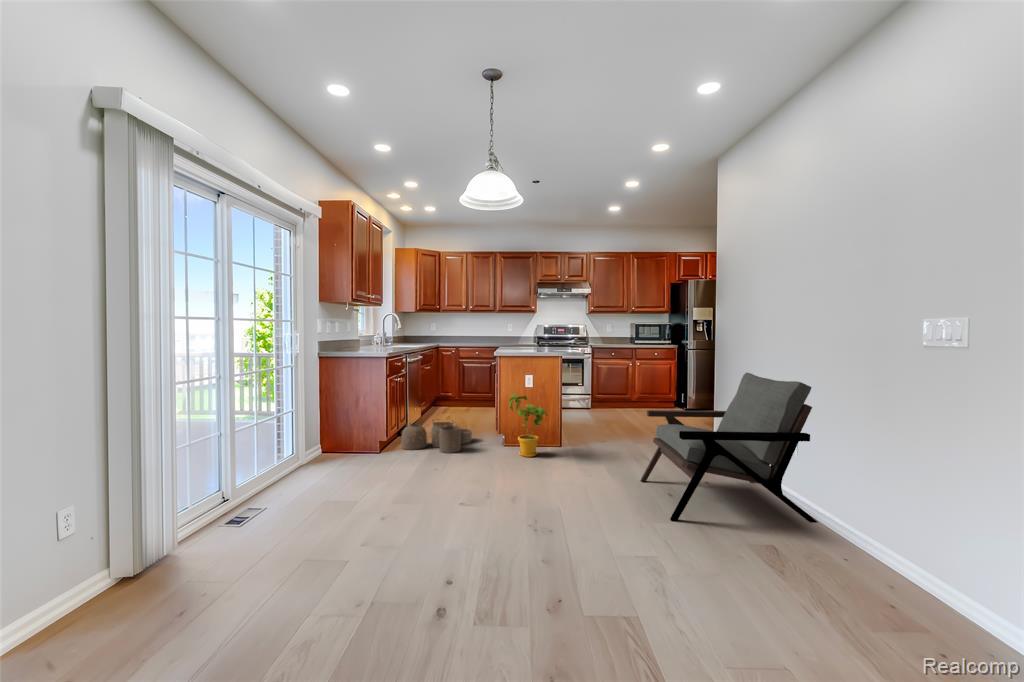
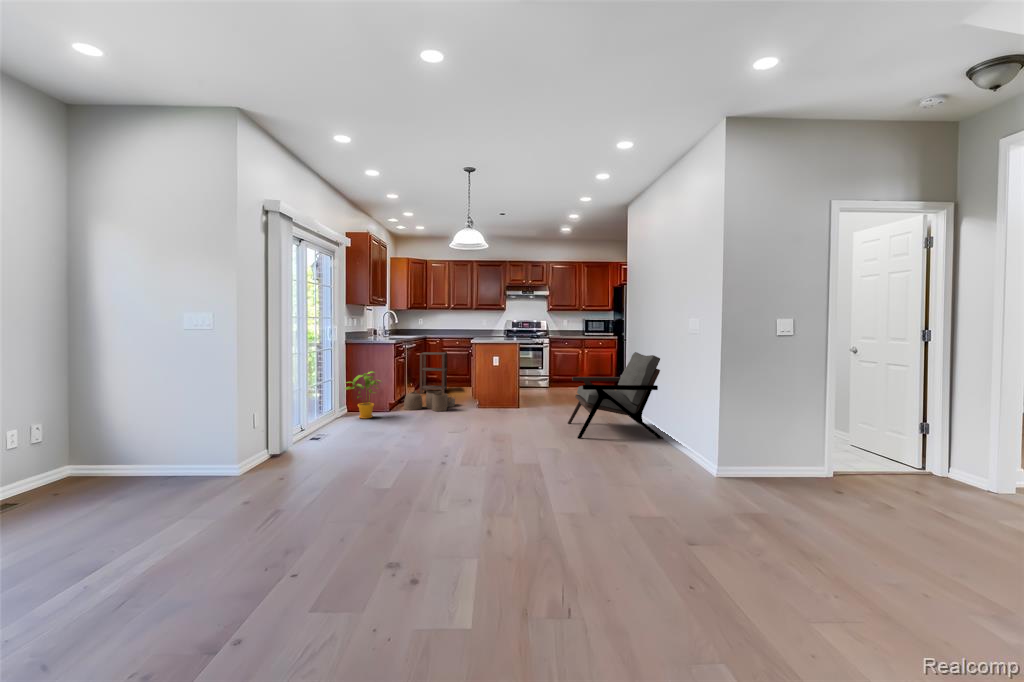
side table: none [428,366,463,419] -> present [420,352,447,394]
house plant: present [509,394,547,457] -> present [345,371,380,419]

